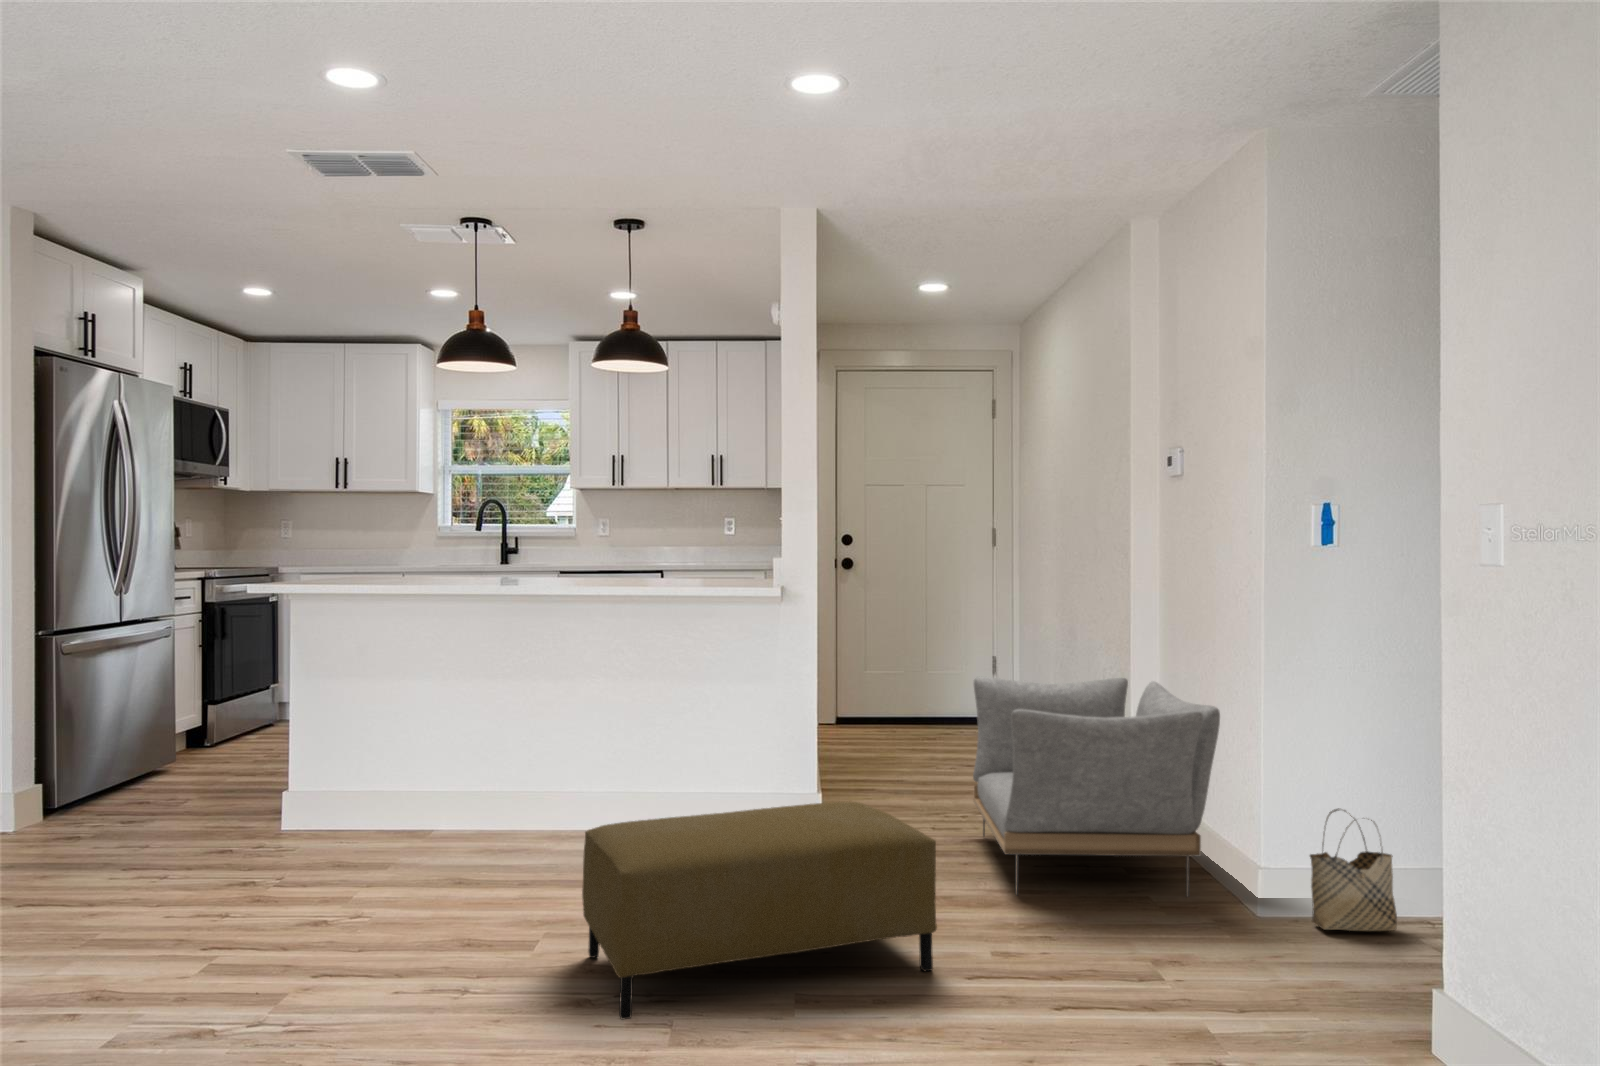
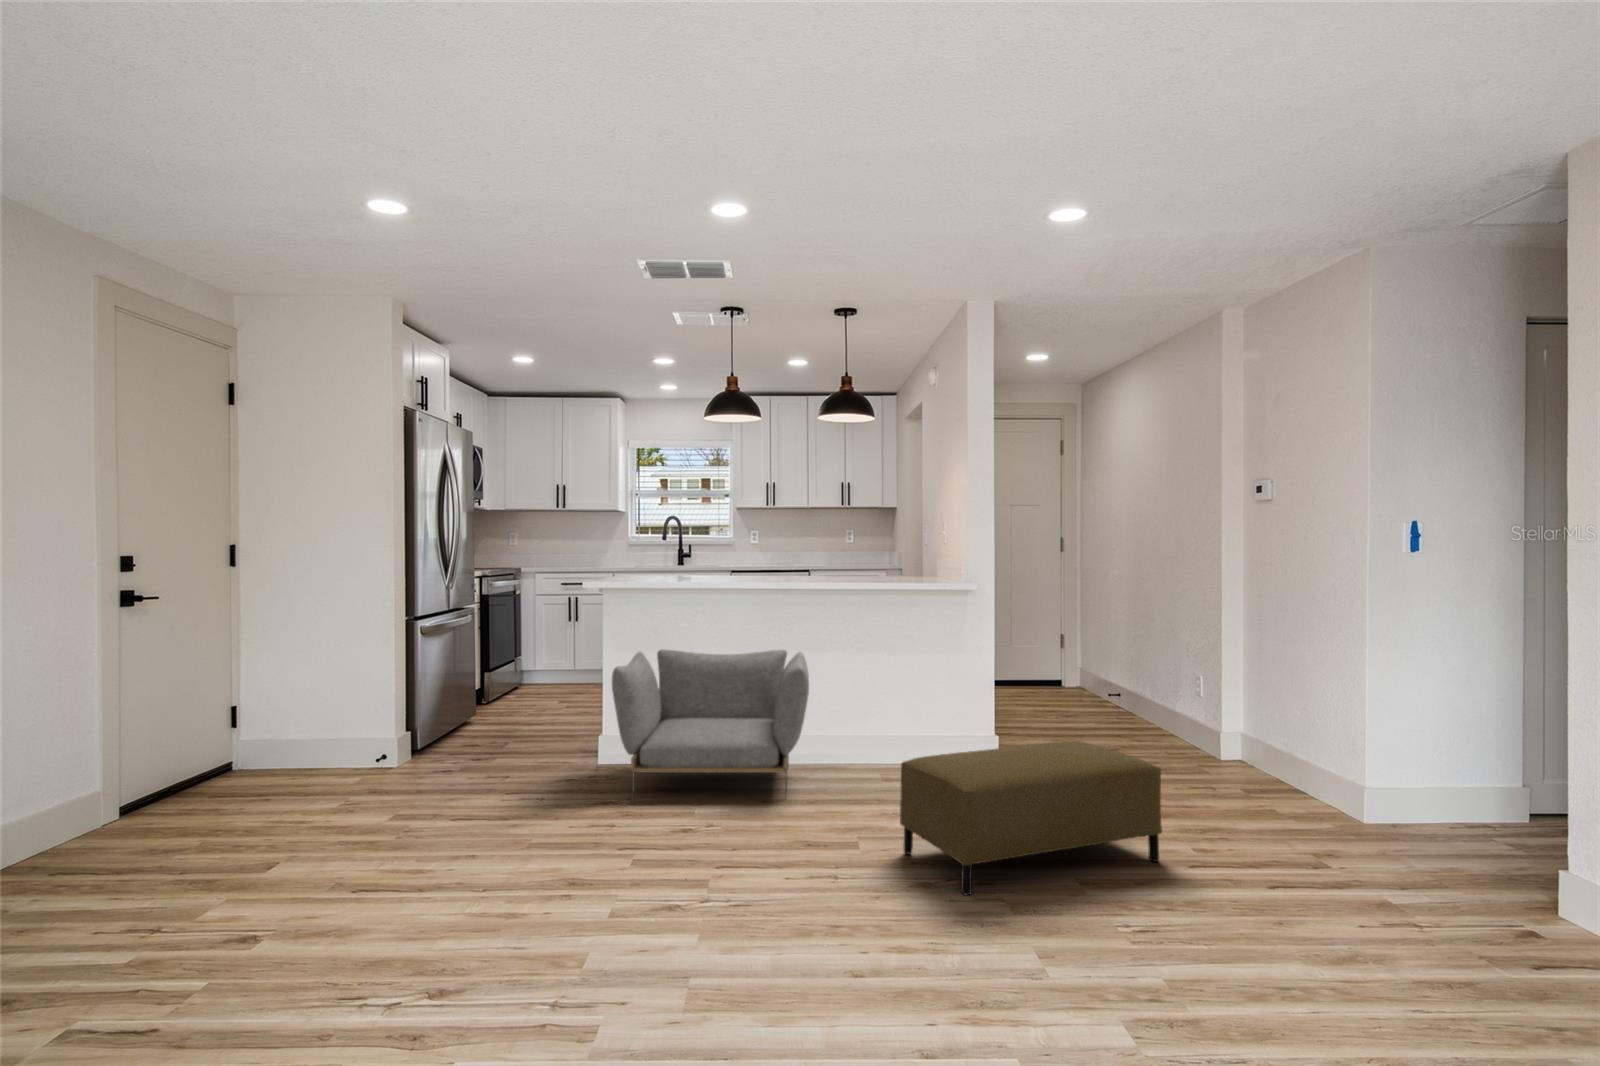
armchair: present [973,677,1220,897] -> present [612,649,809,798]
woven basket: present [1310,808,1397,931] -> none [1407,744,1474,833]

